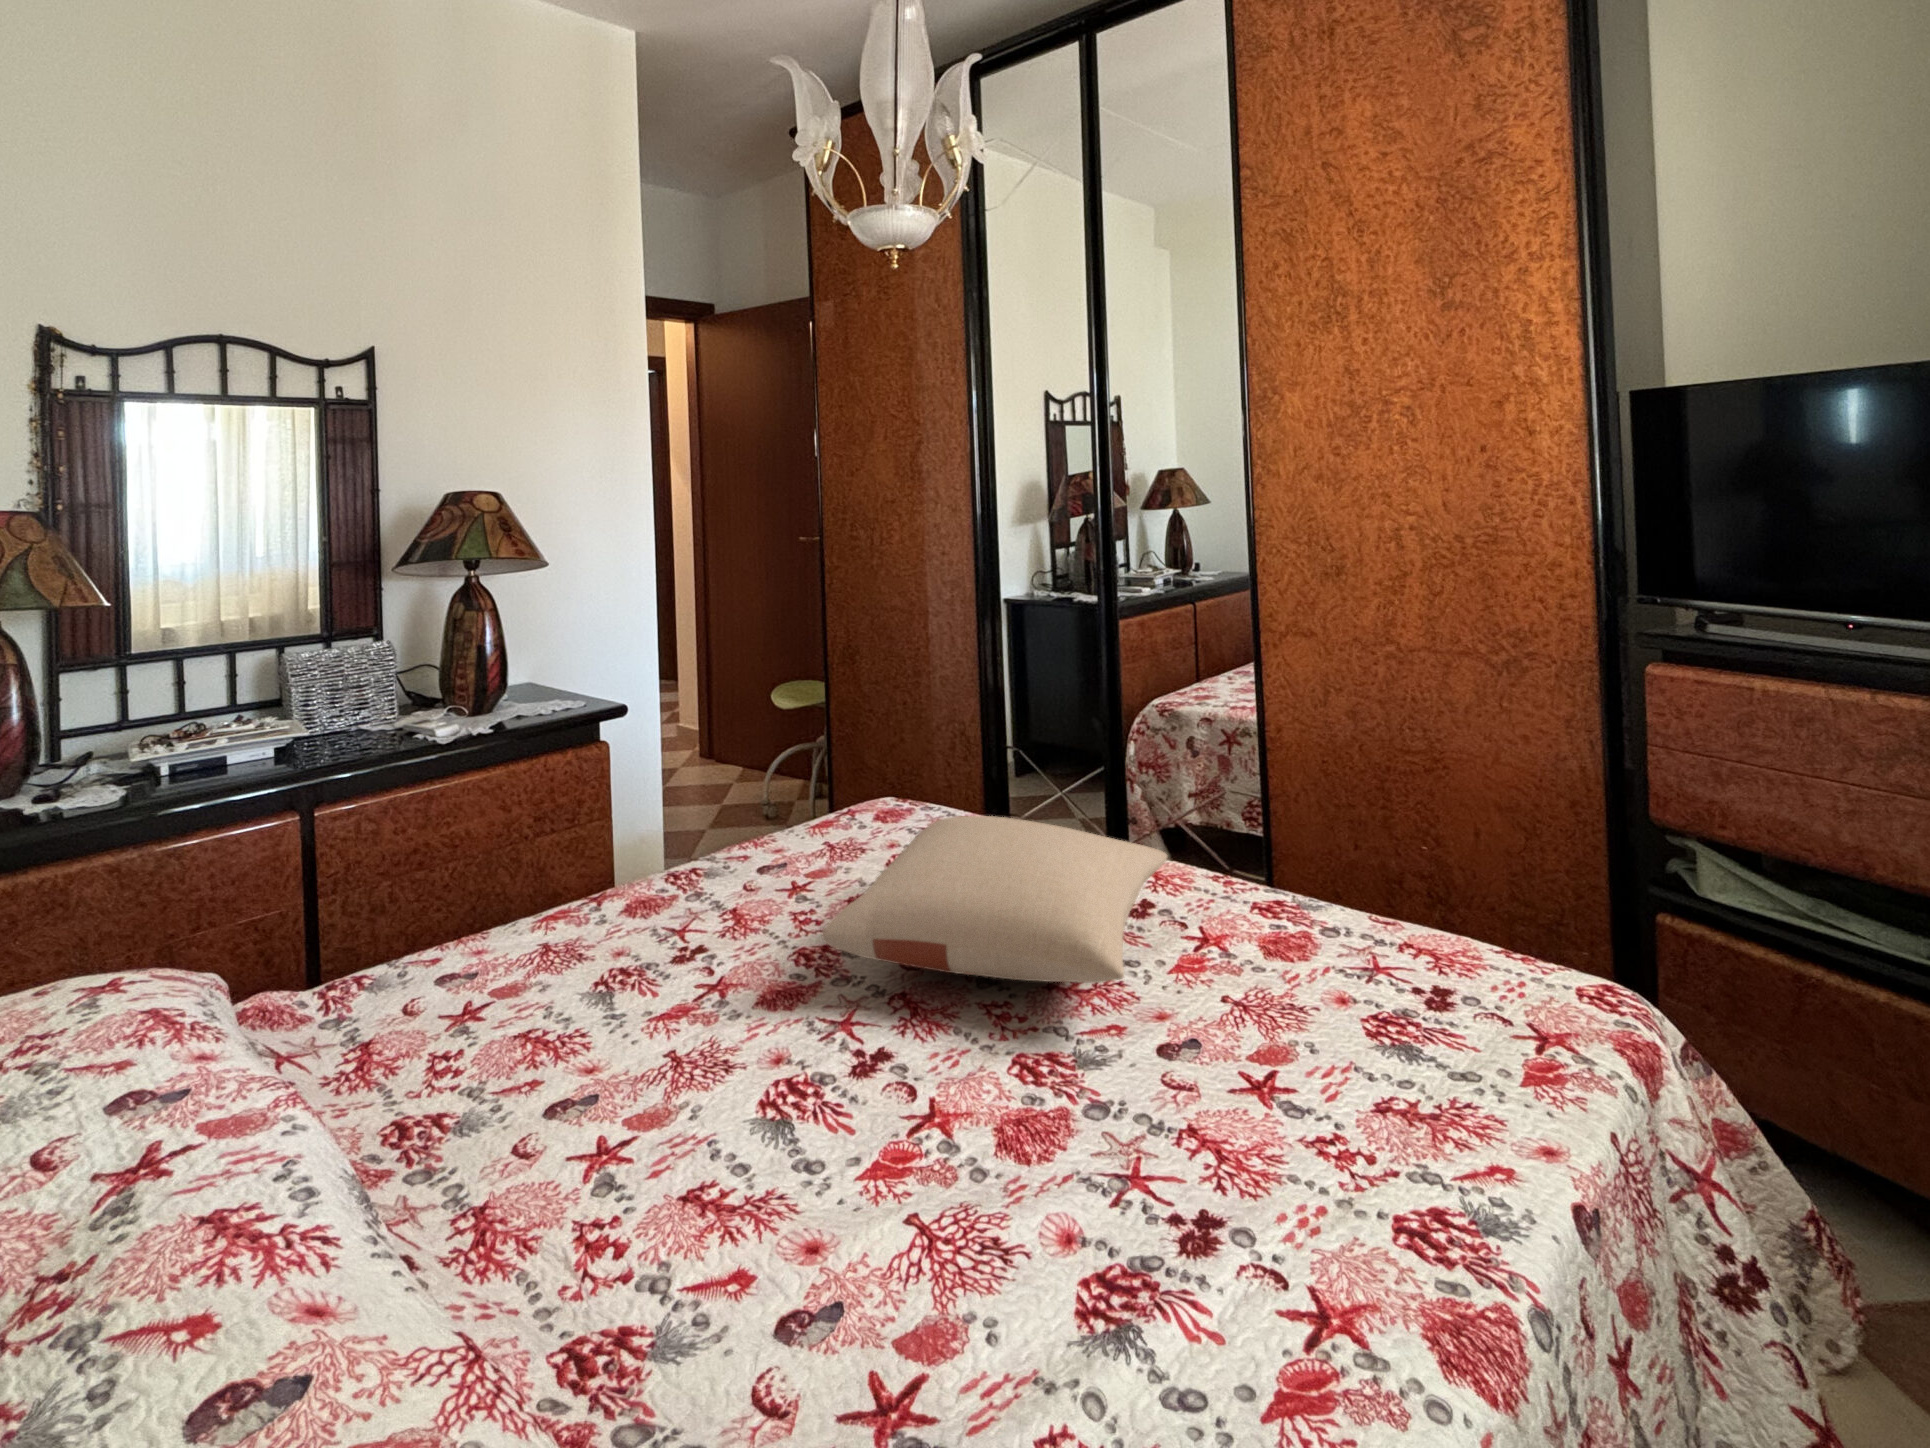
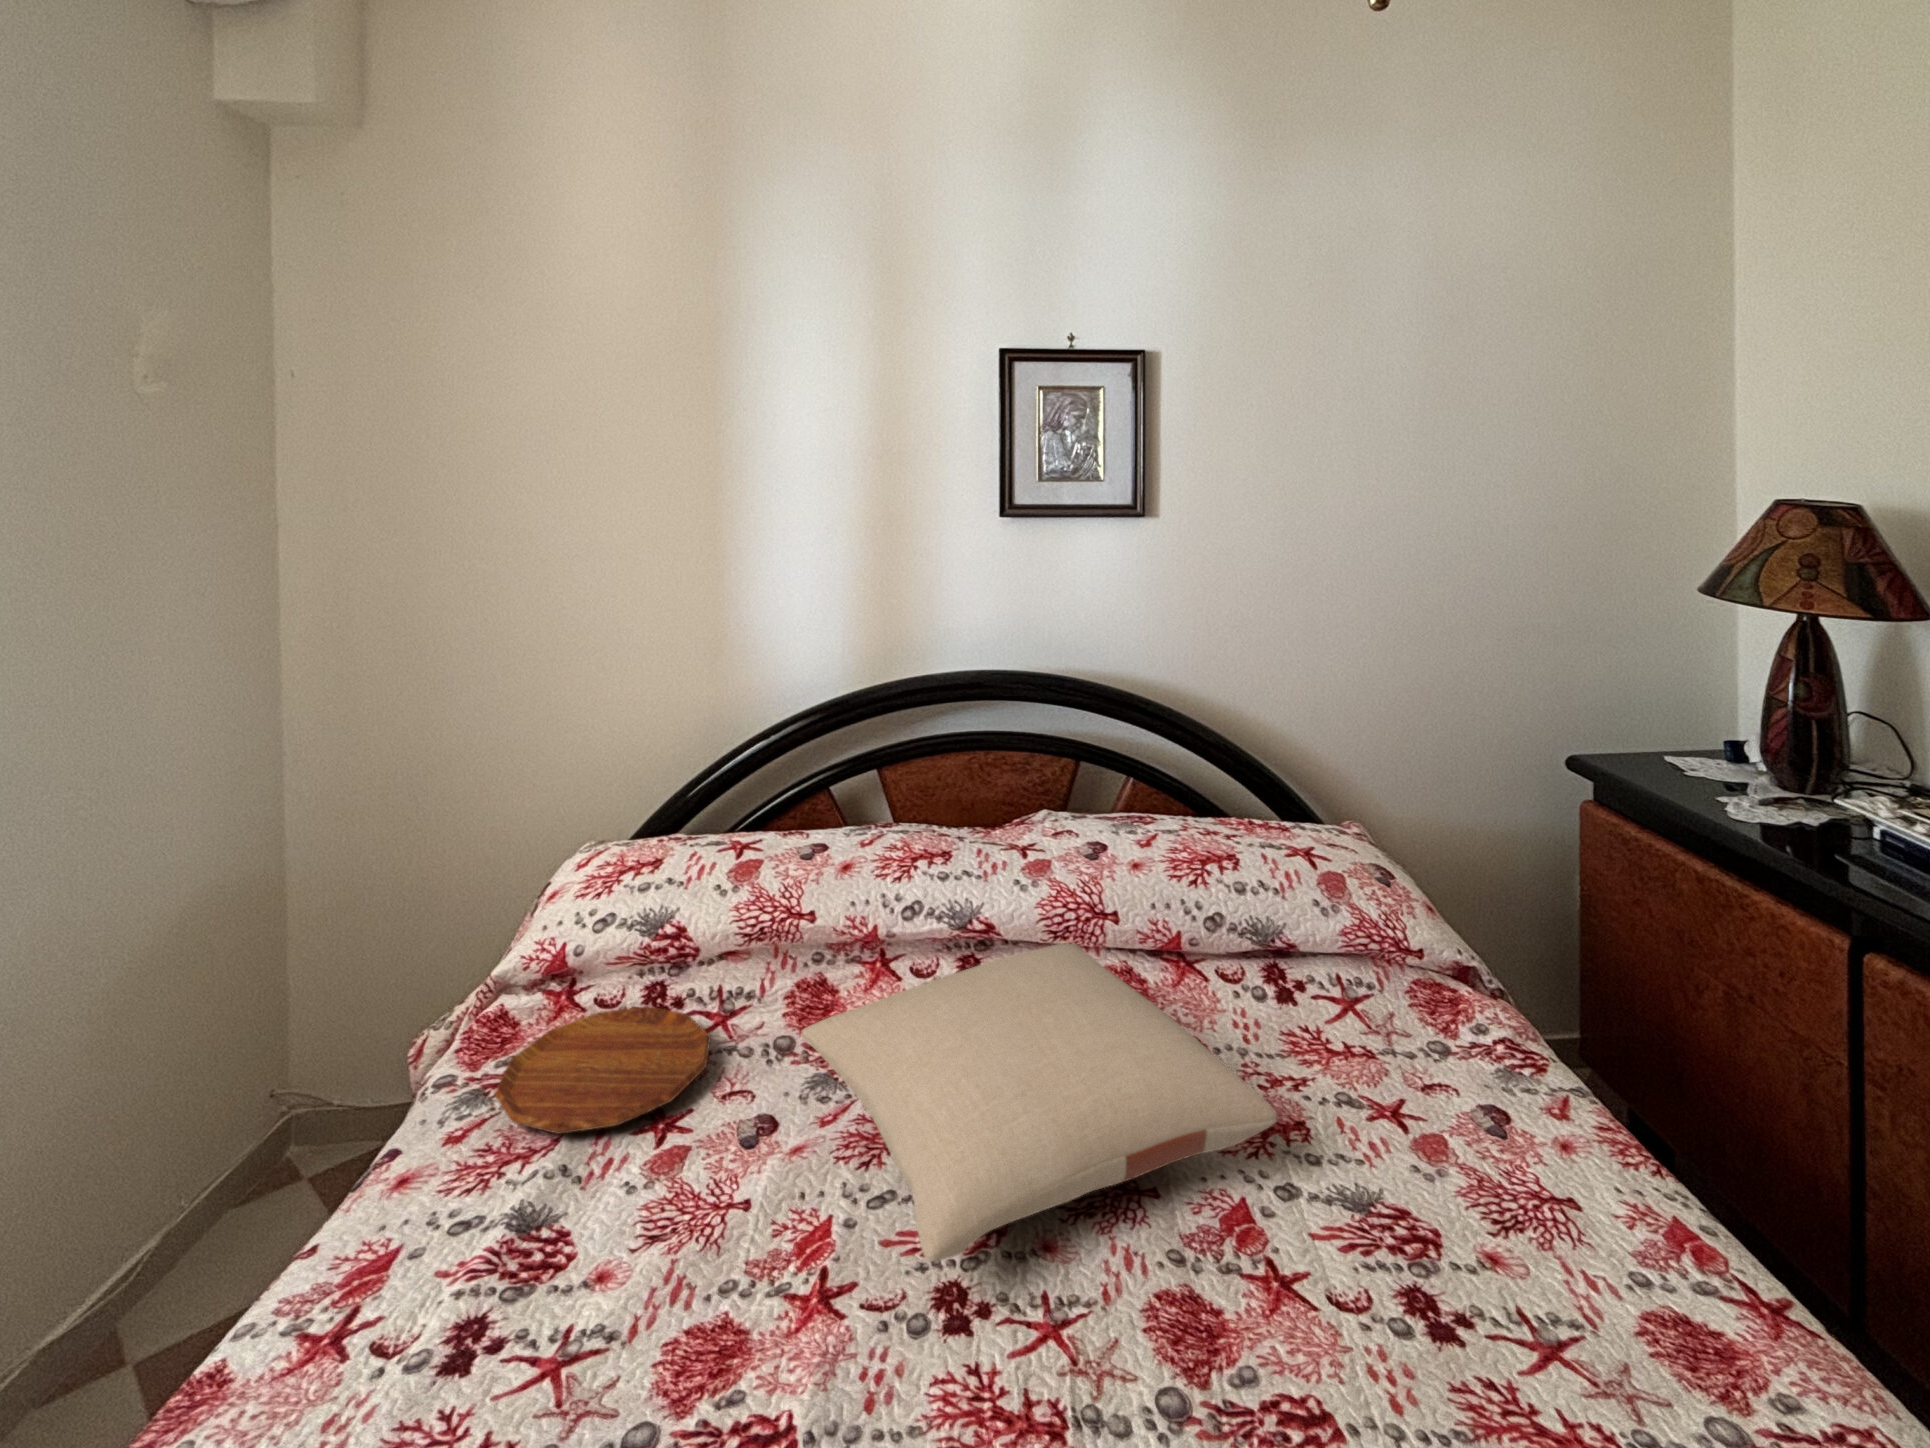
tray: none [1177,1064,1457,1241] -> present [495,1006,711,1134]

